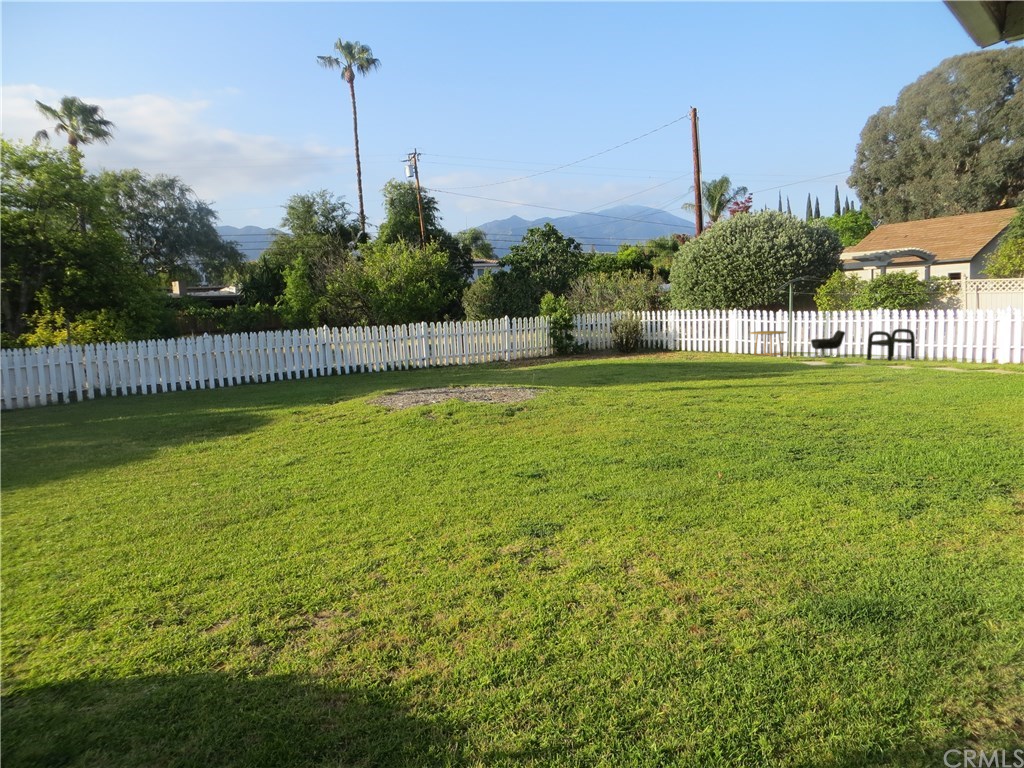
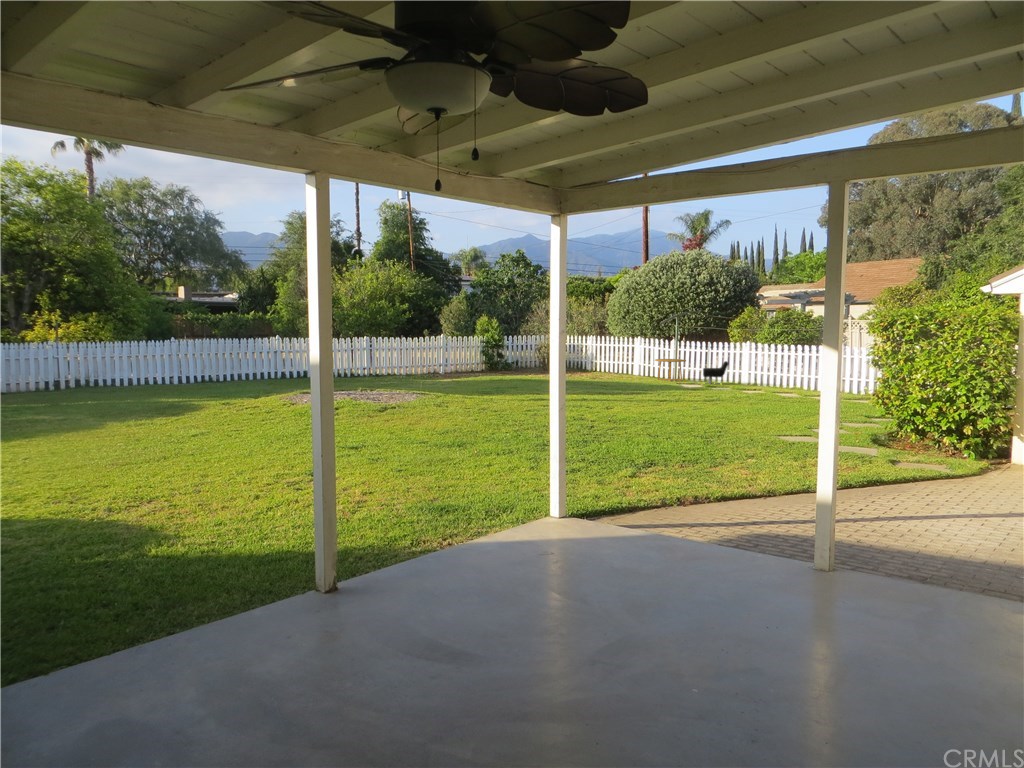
bench: present [867,329,915,361] -> none [739,362,780,390]

